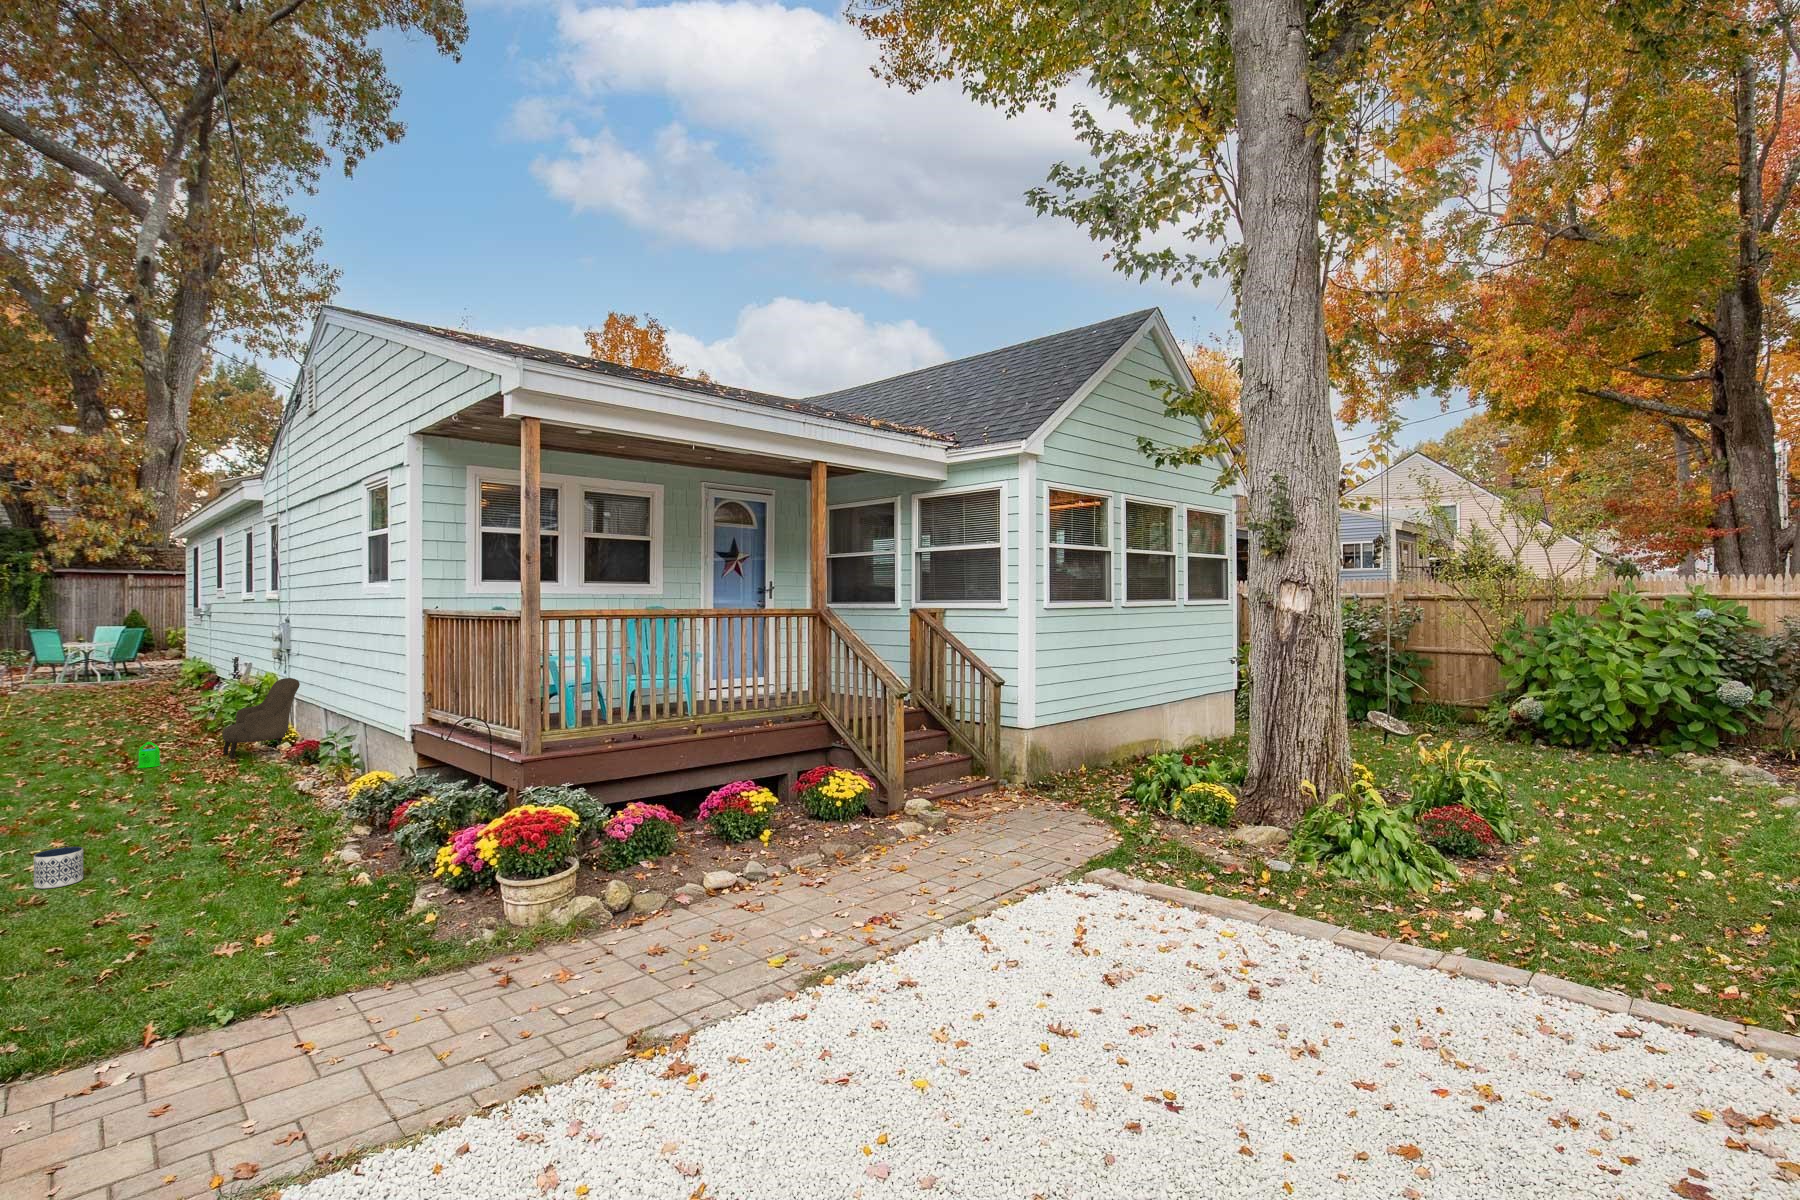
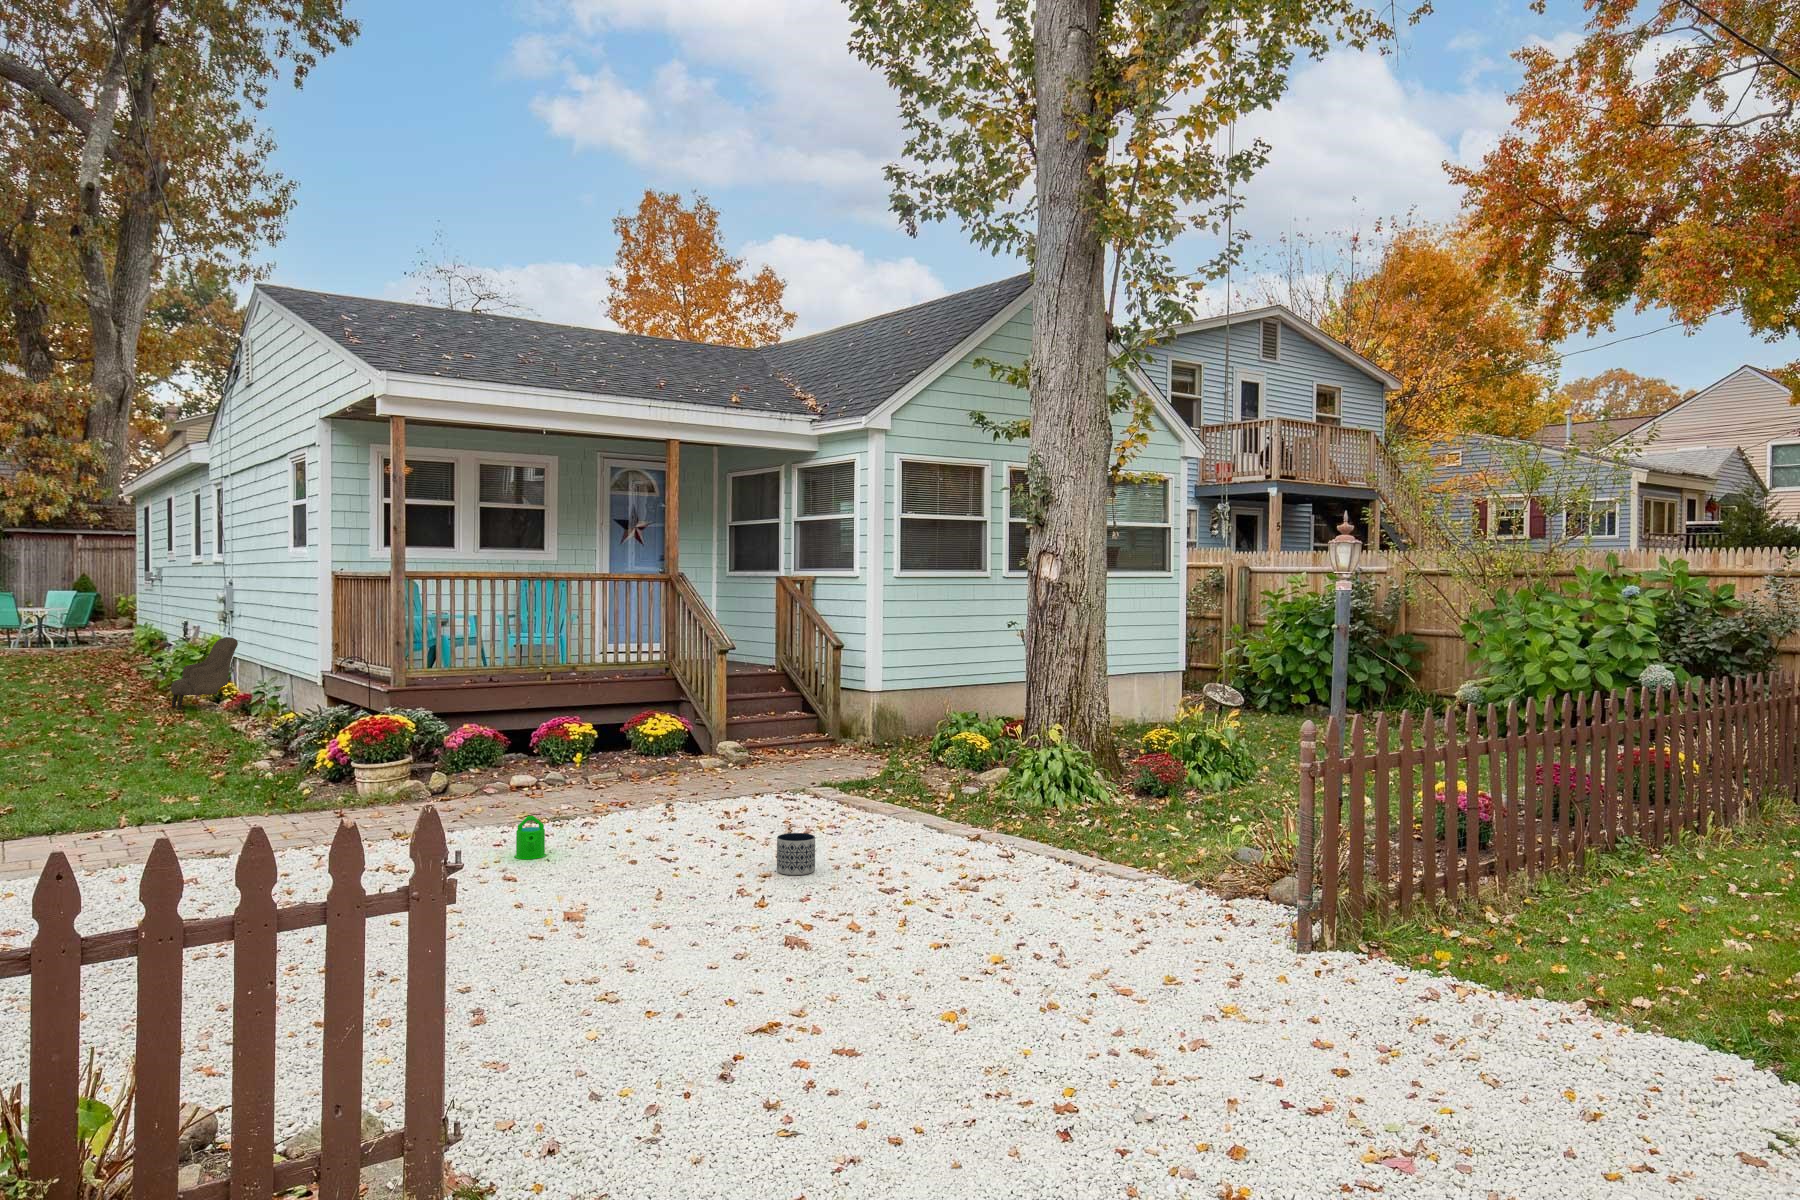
watering can: present [137,742,161,768] -> present [514,816,546,859]
planter: present [34,847,83,889] -> present [777,833,815,875]

